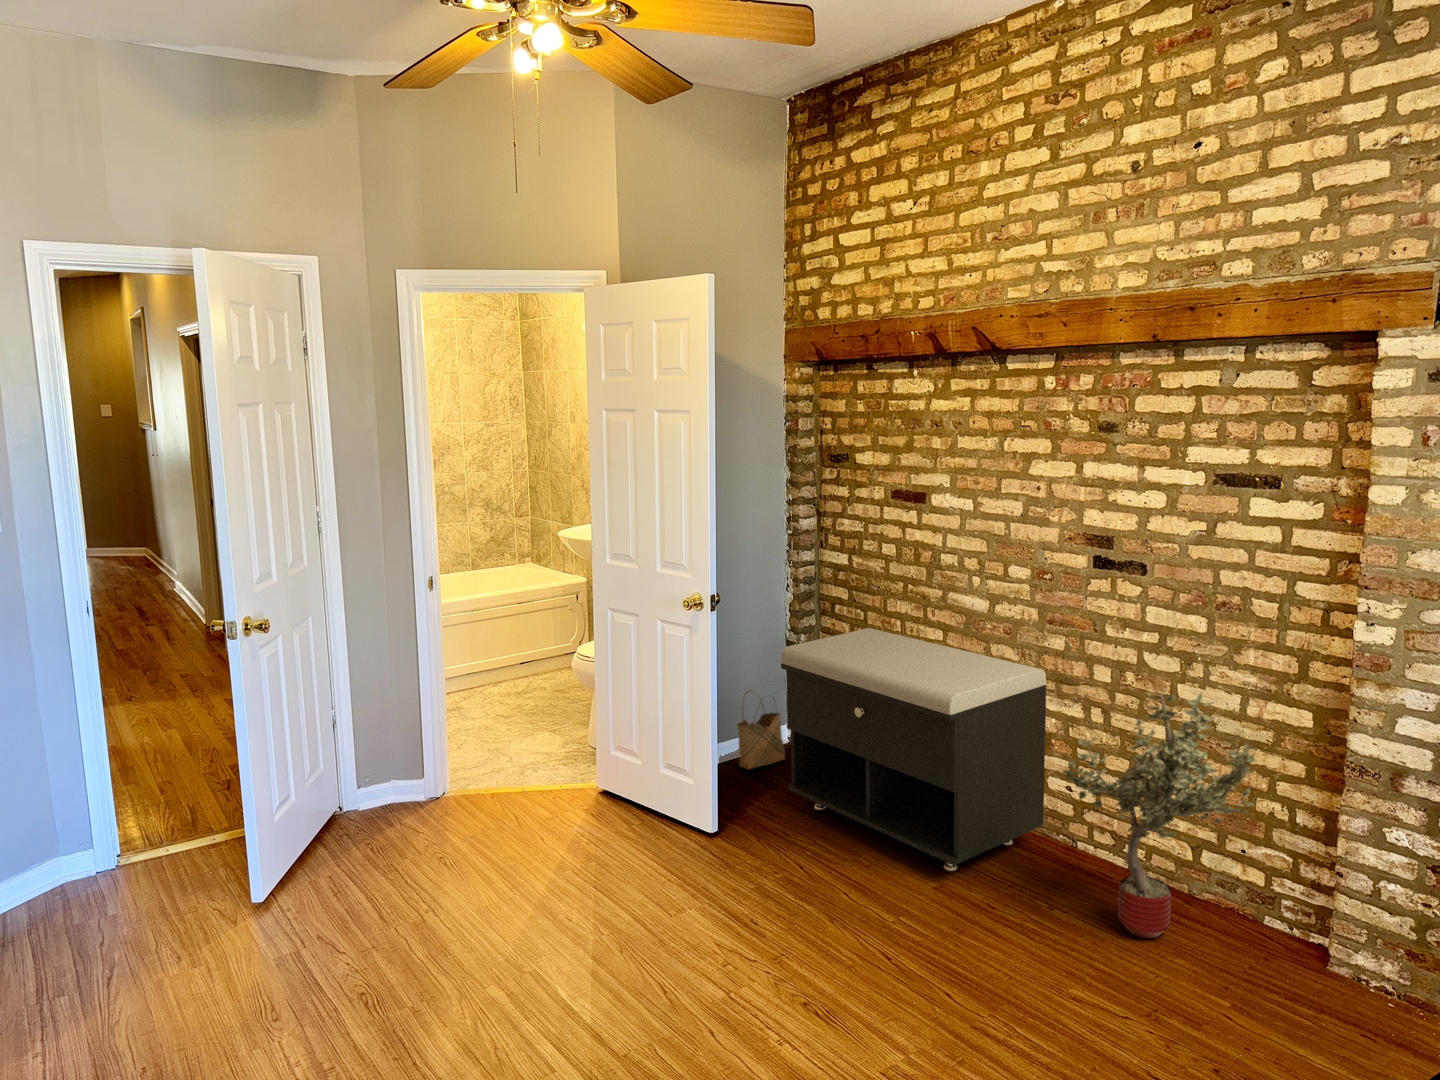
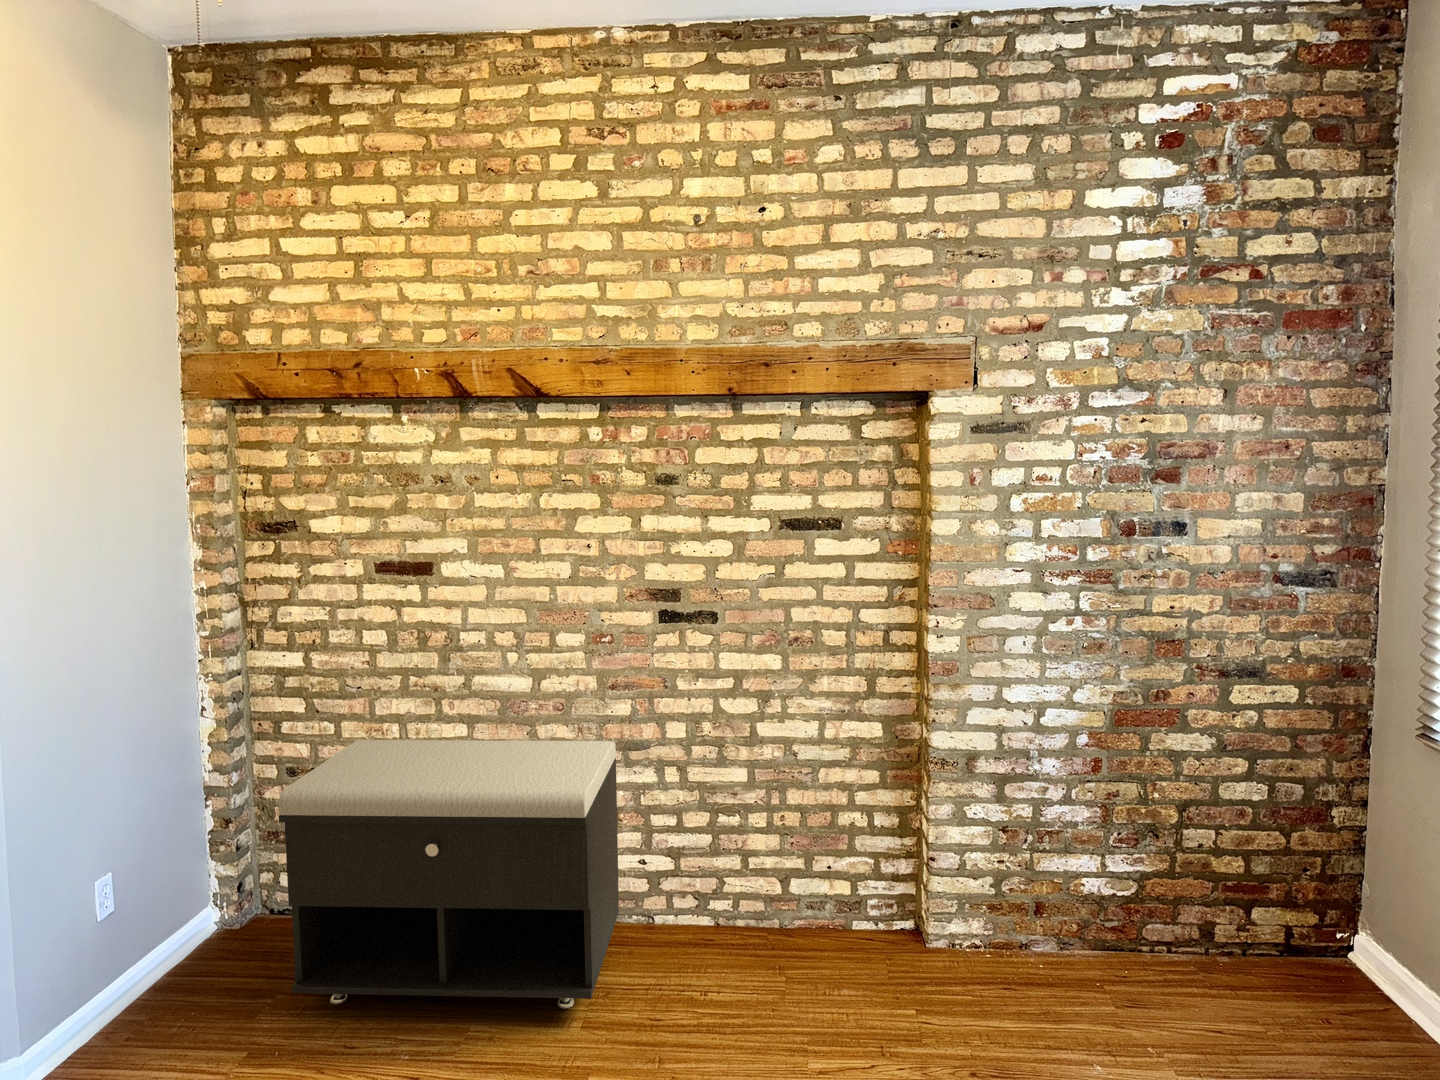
woven basket: present [737,691,785,769] -> none [158,867,228,989]
potted tree: present [1063,693,1257,938] -> none [680,727,891,990]

